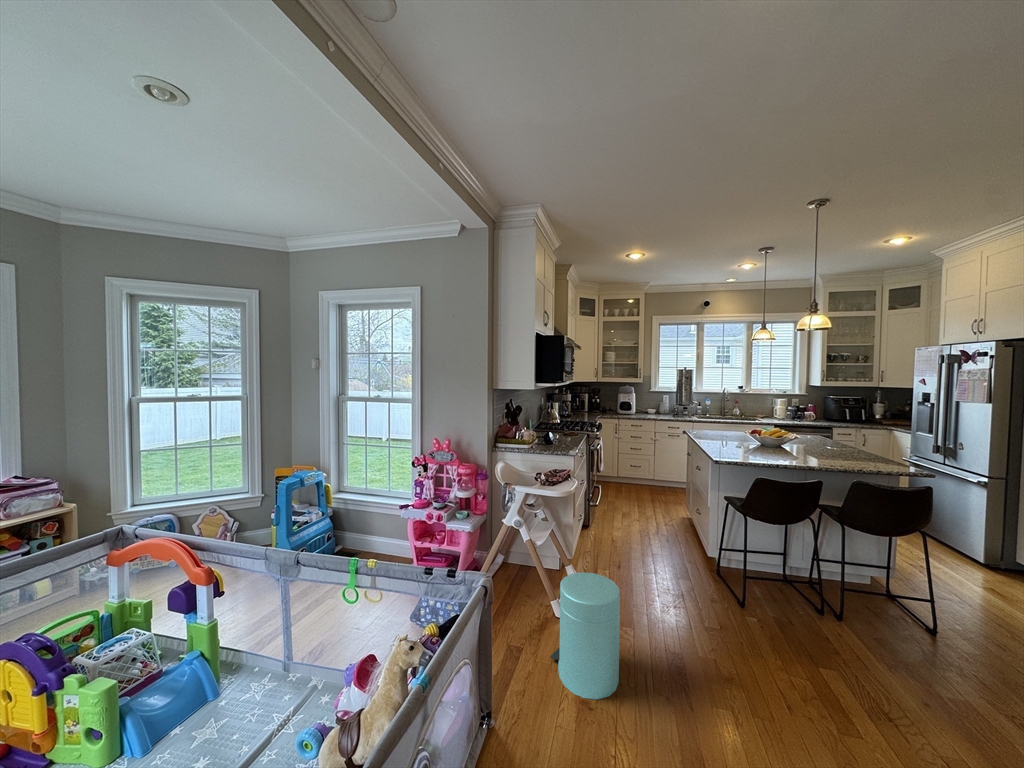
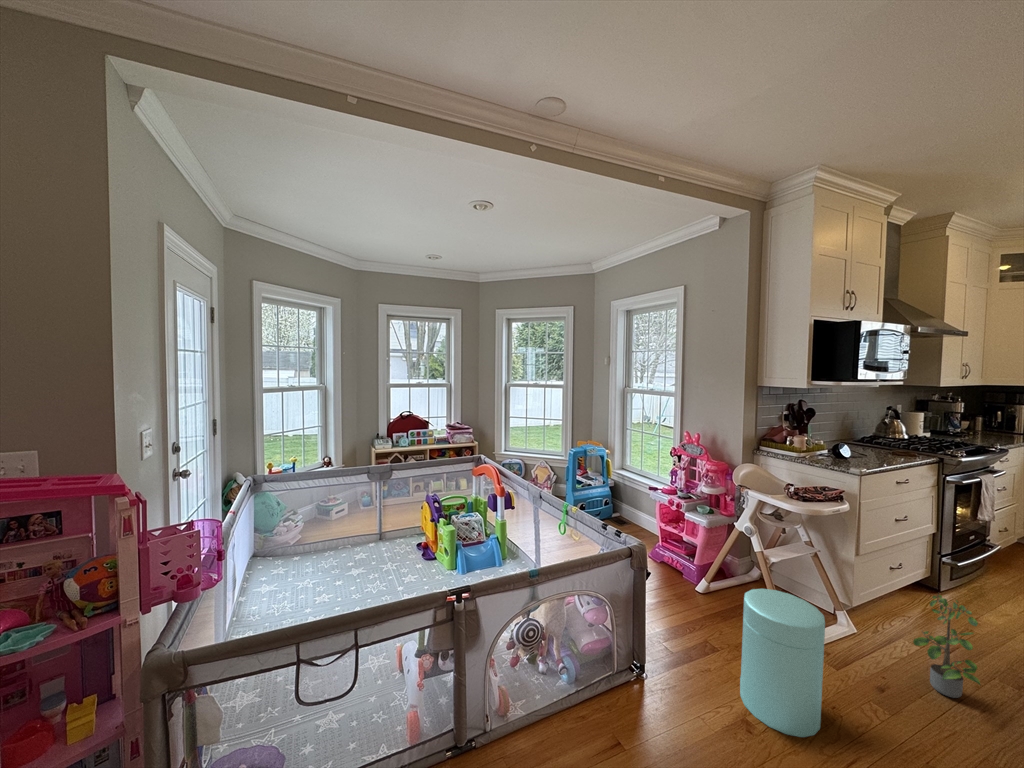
potted plant: none [617,528,657,596] -> present [913,595,980,698]

